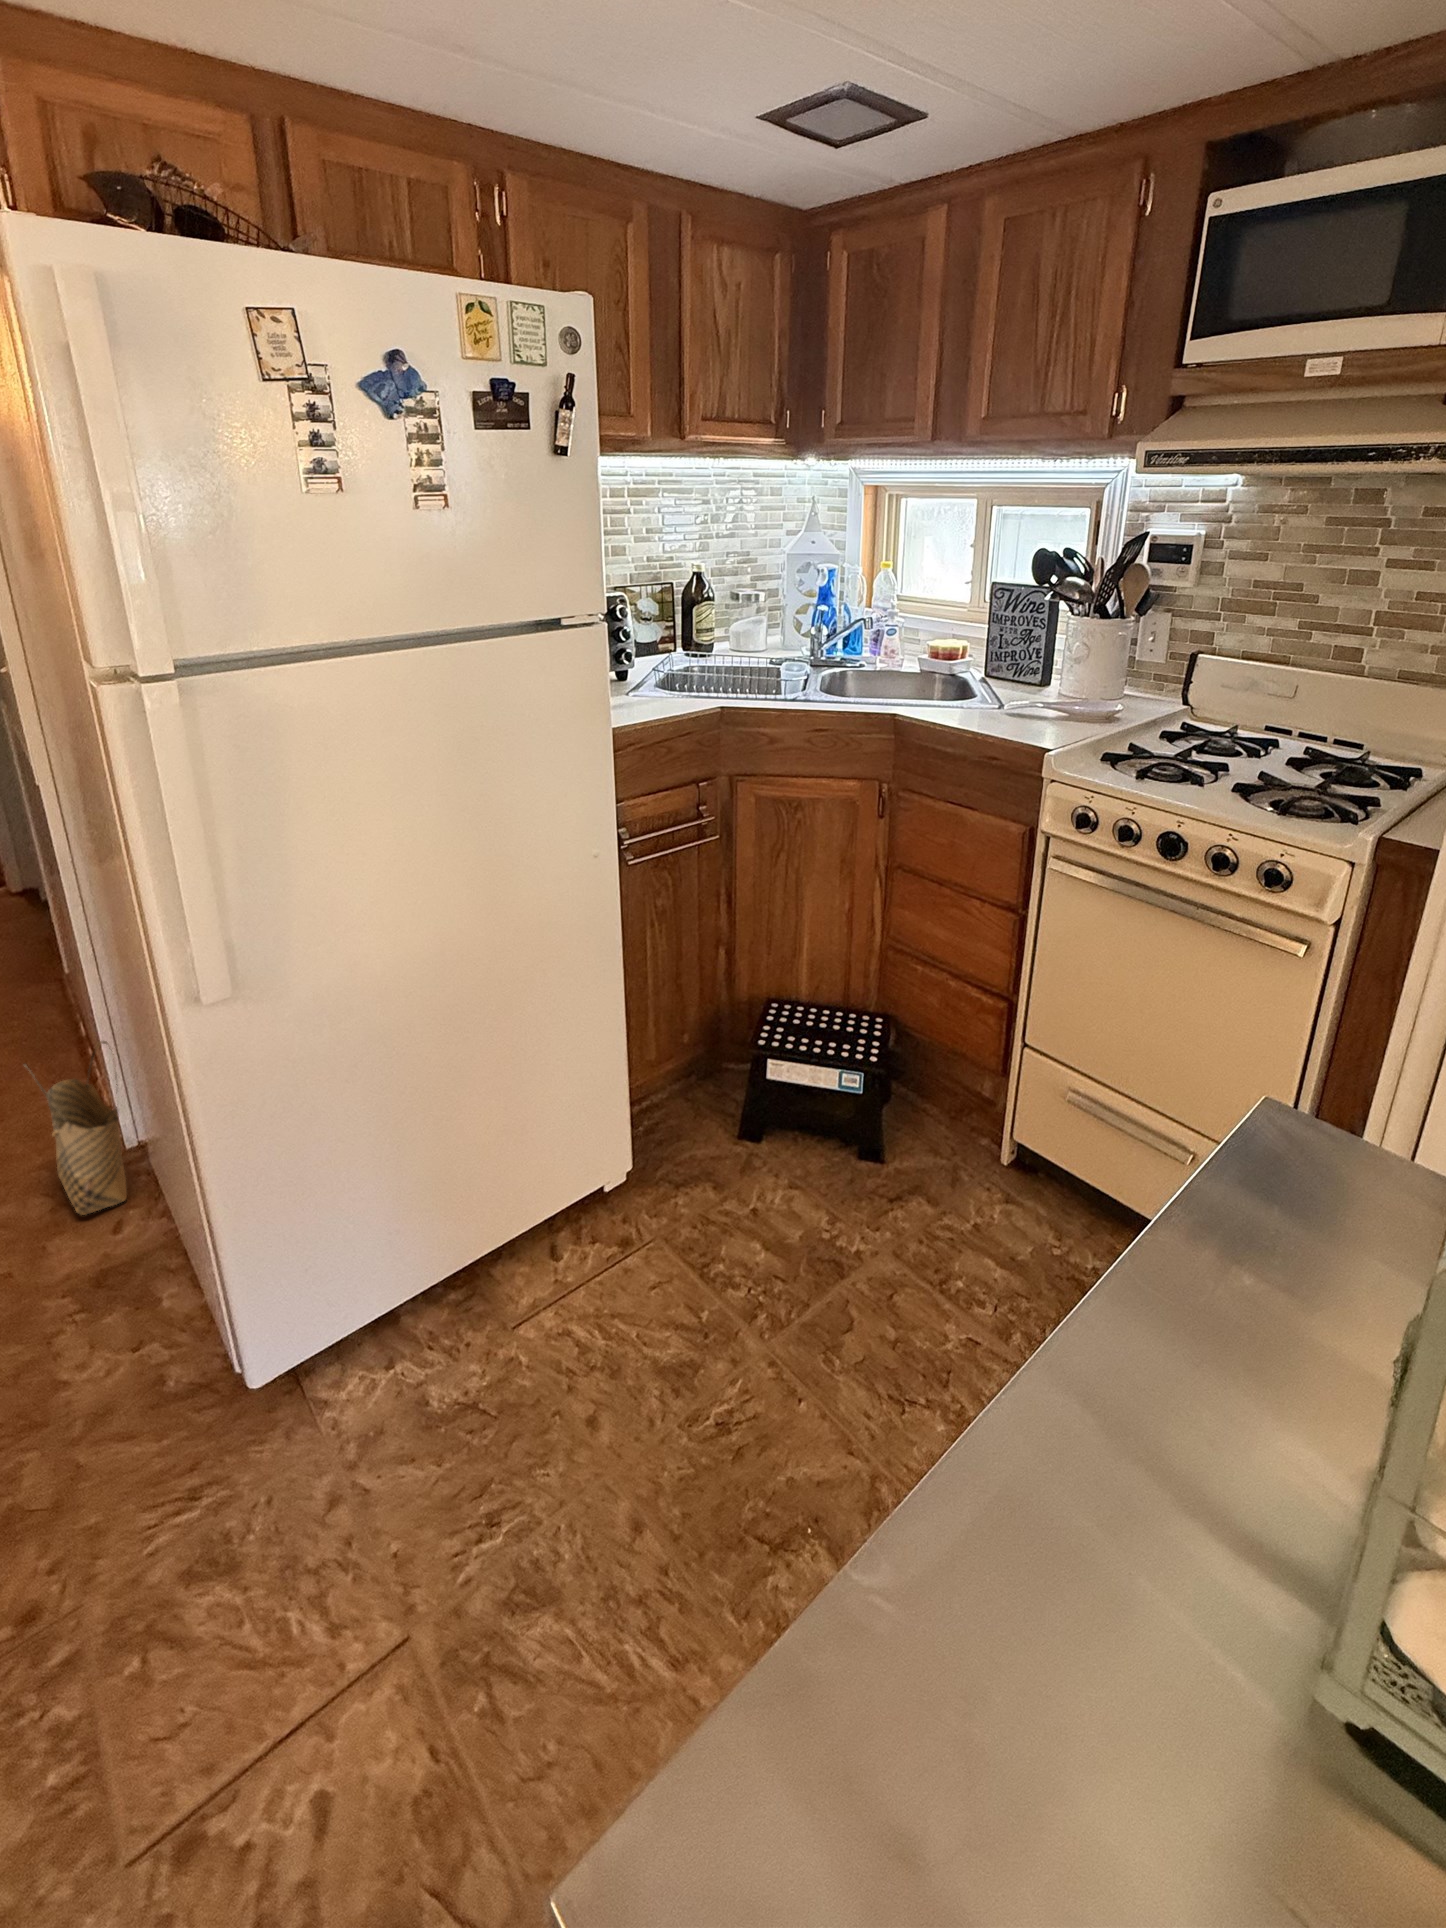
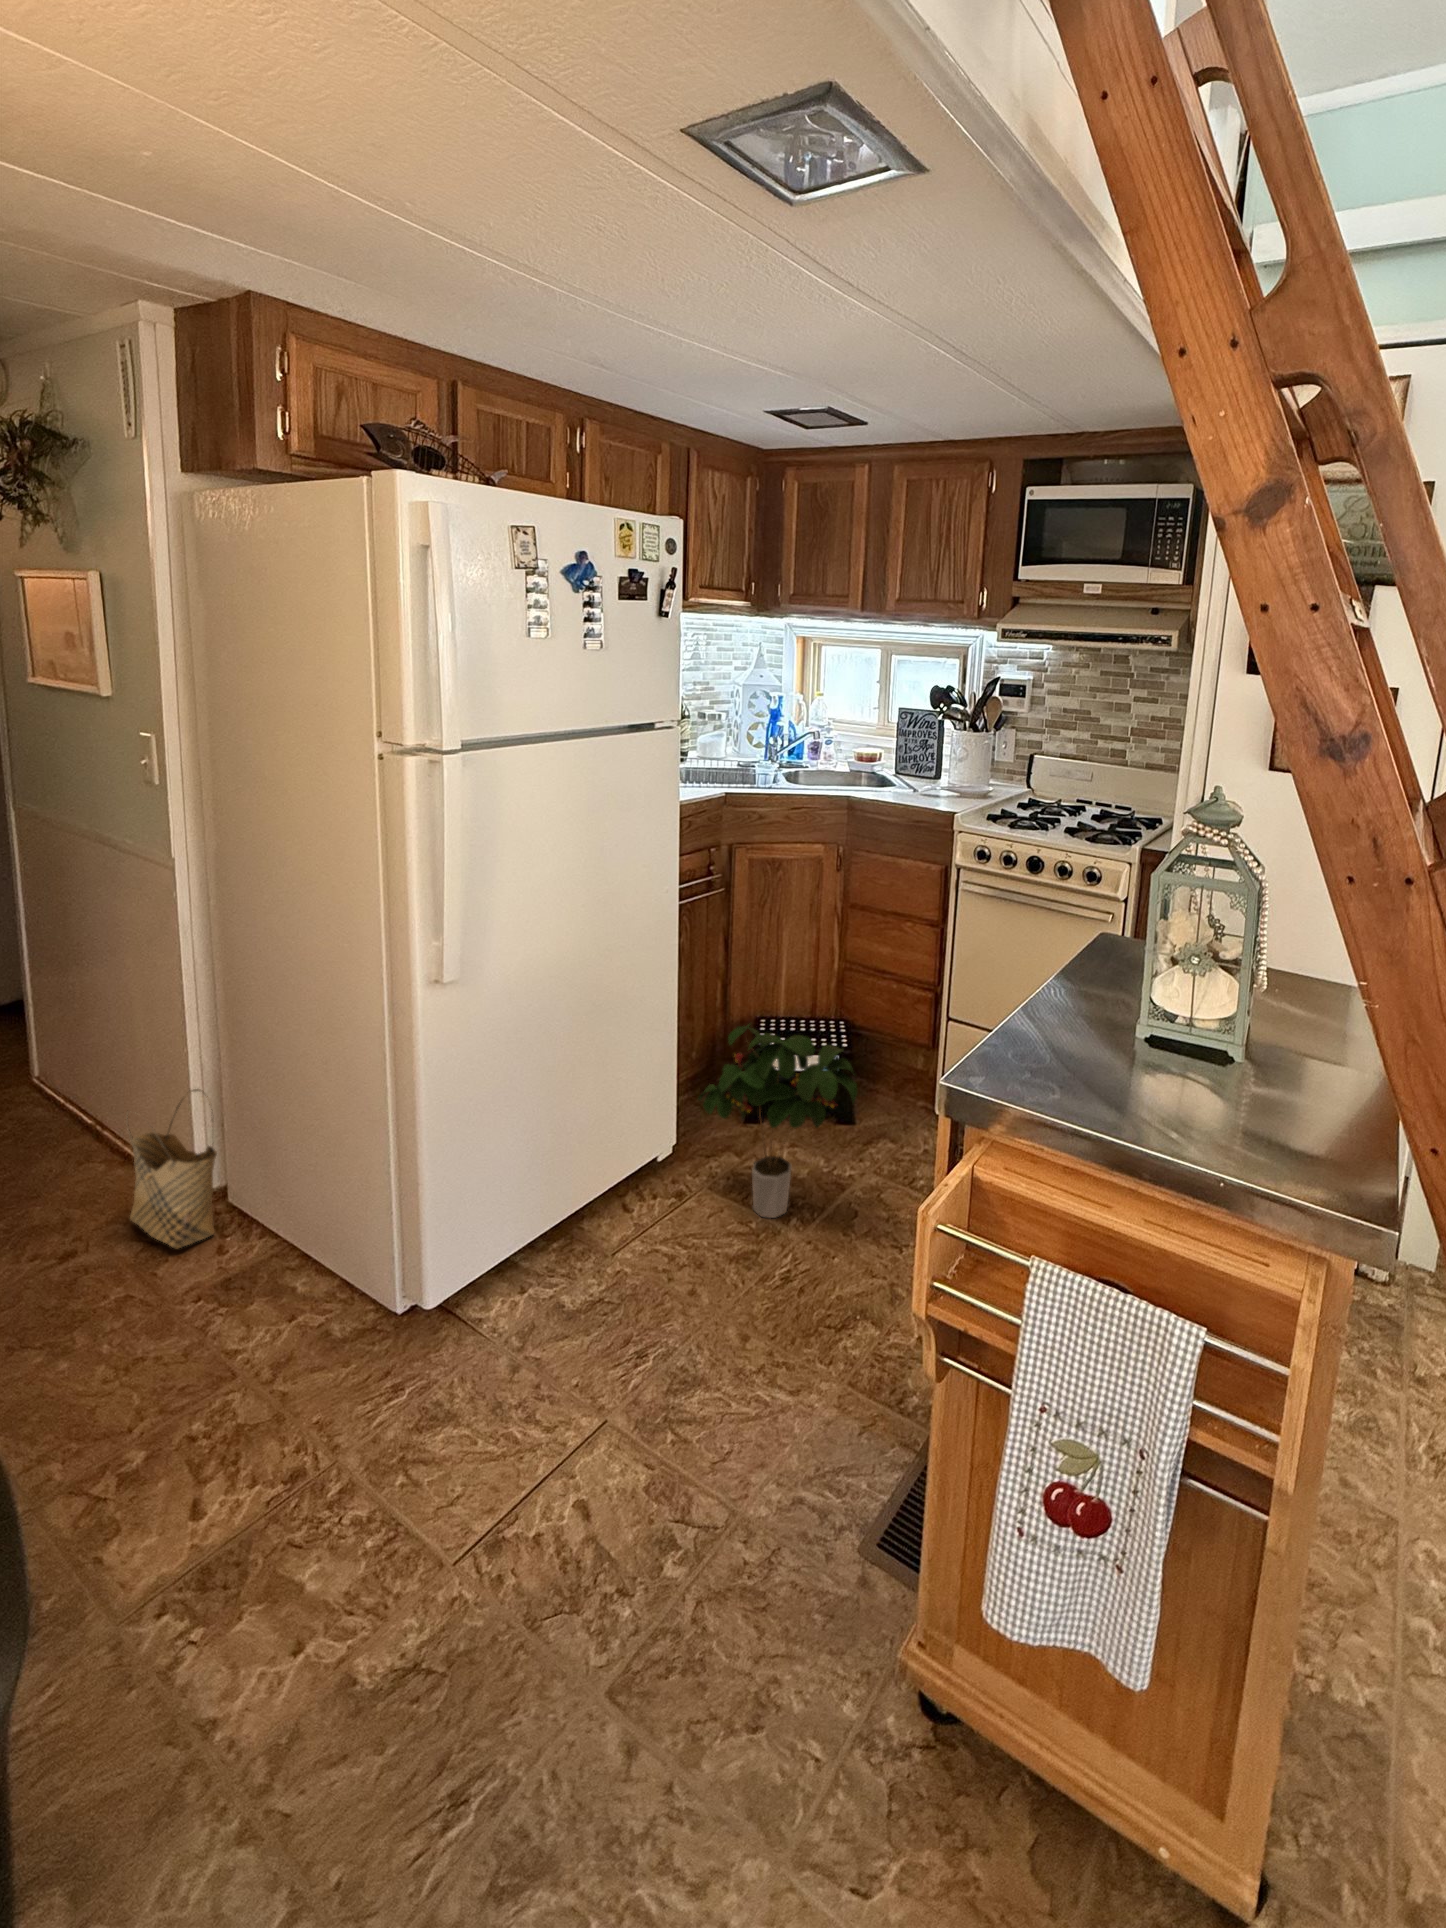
potted plant: none [646,1044,847,1310] -> present [698,1025,857,1218]

